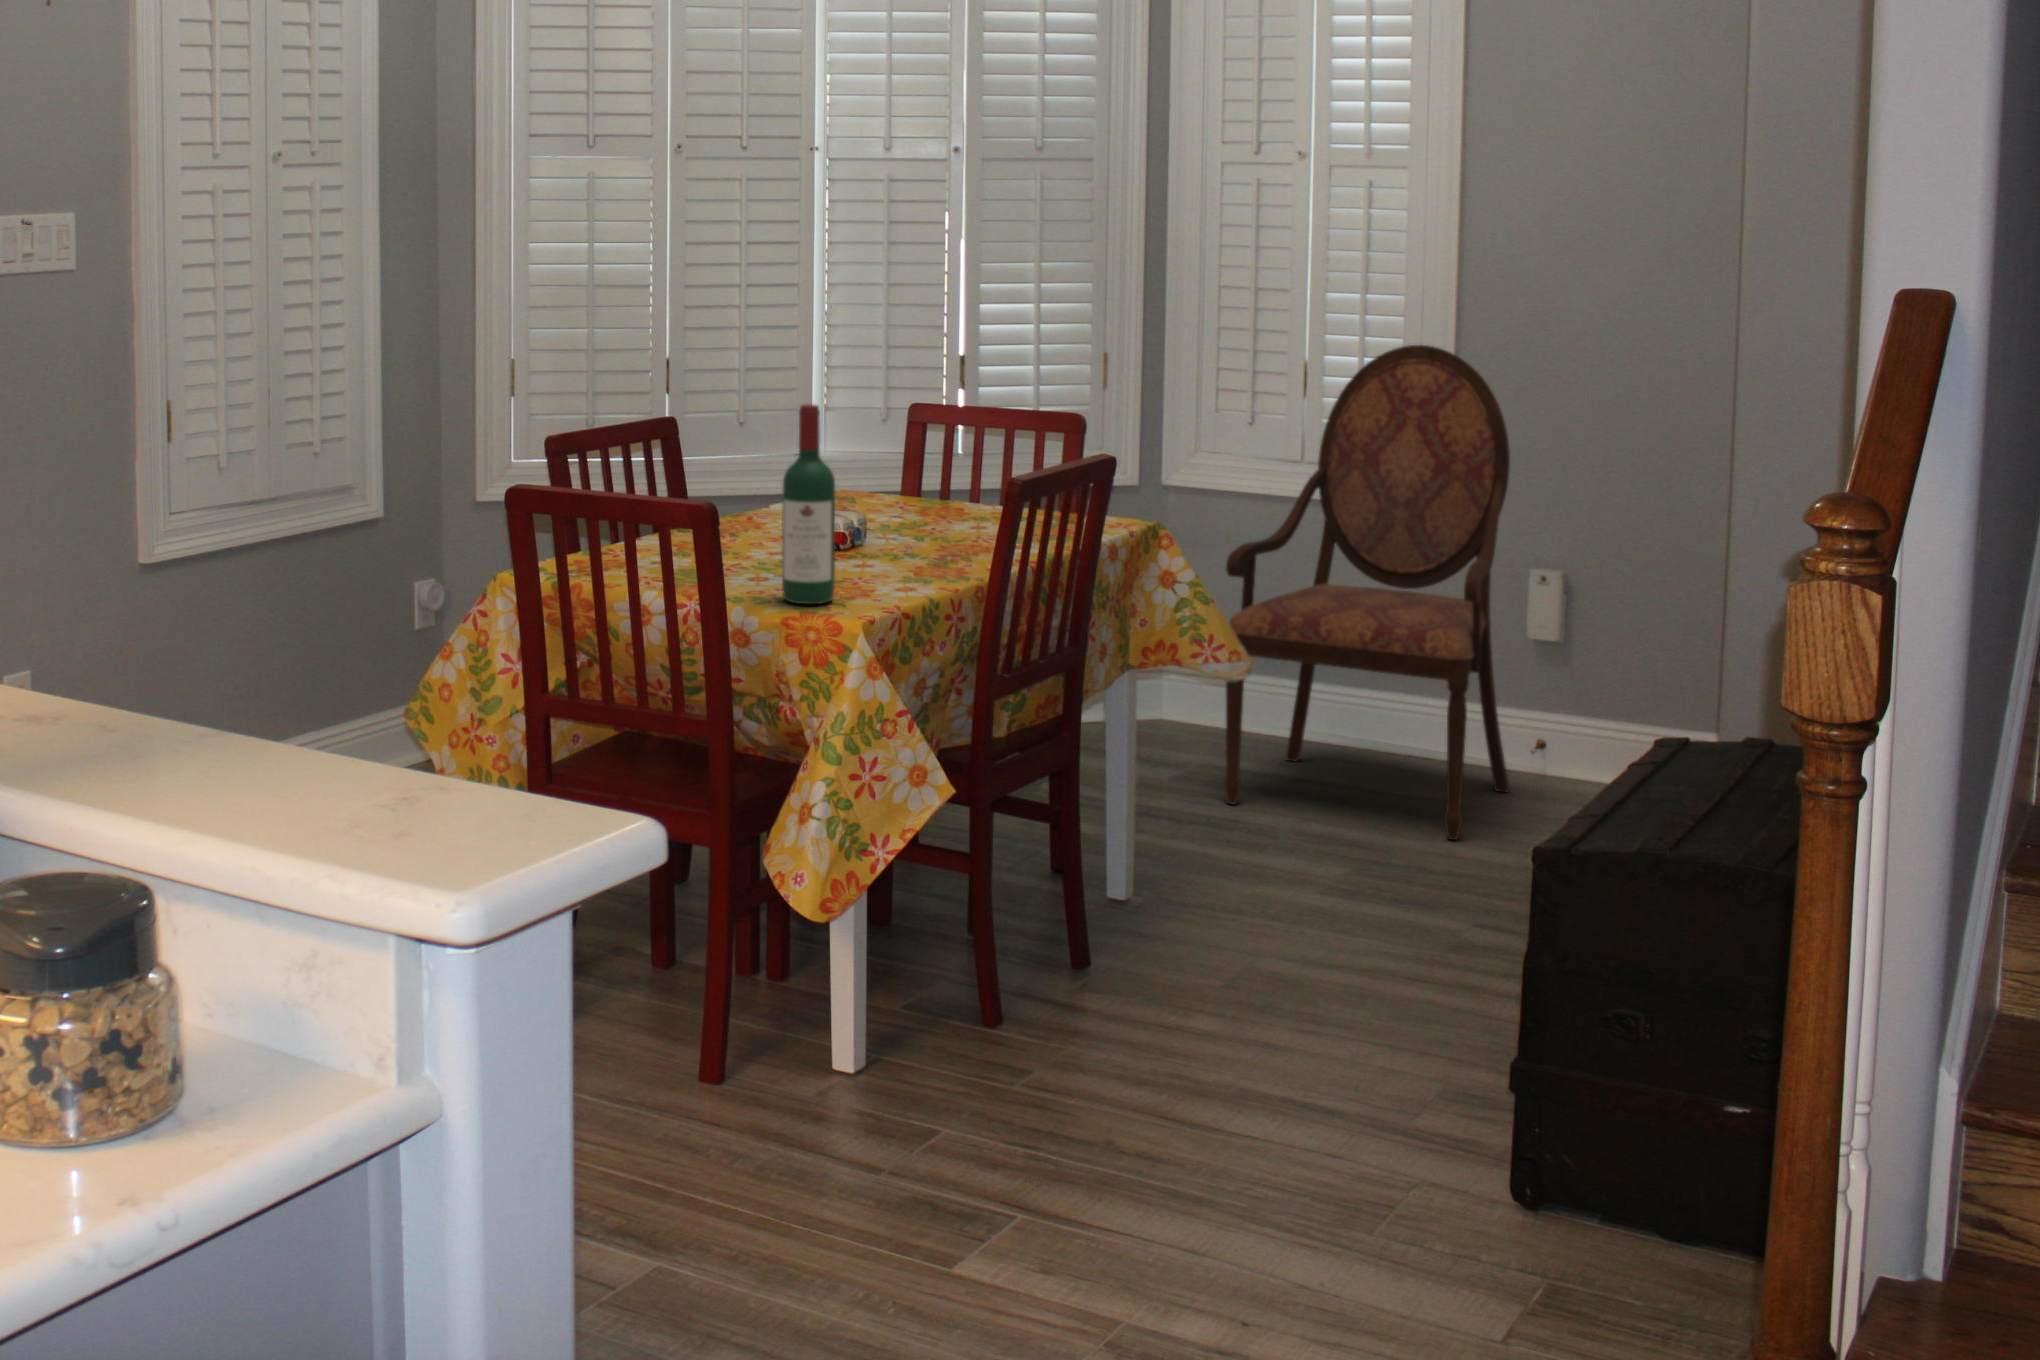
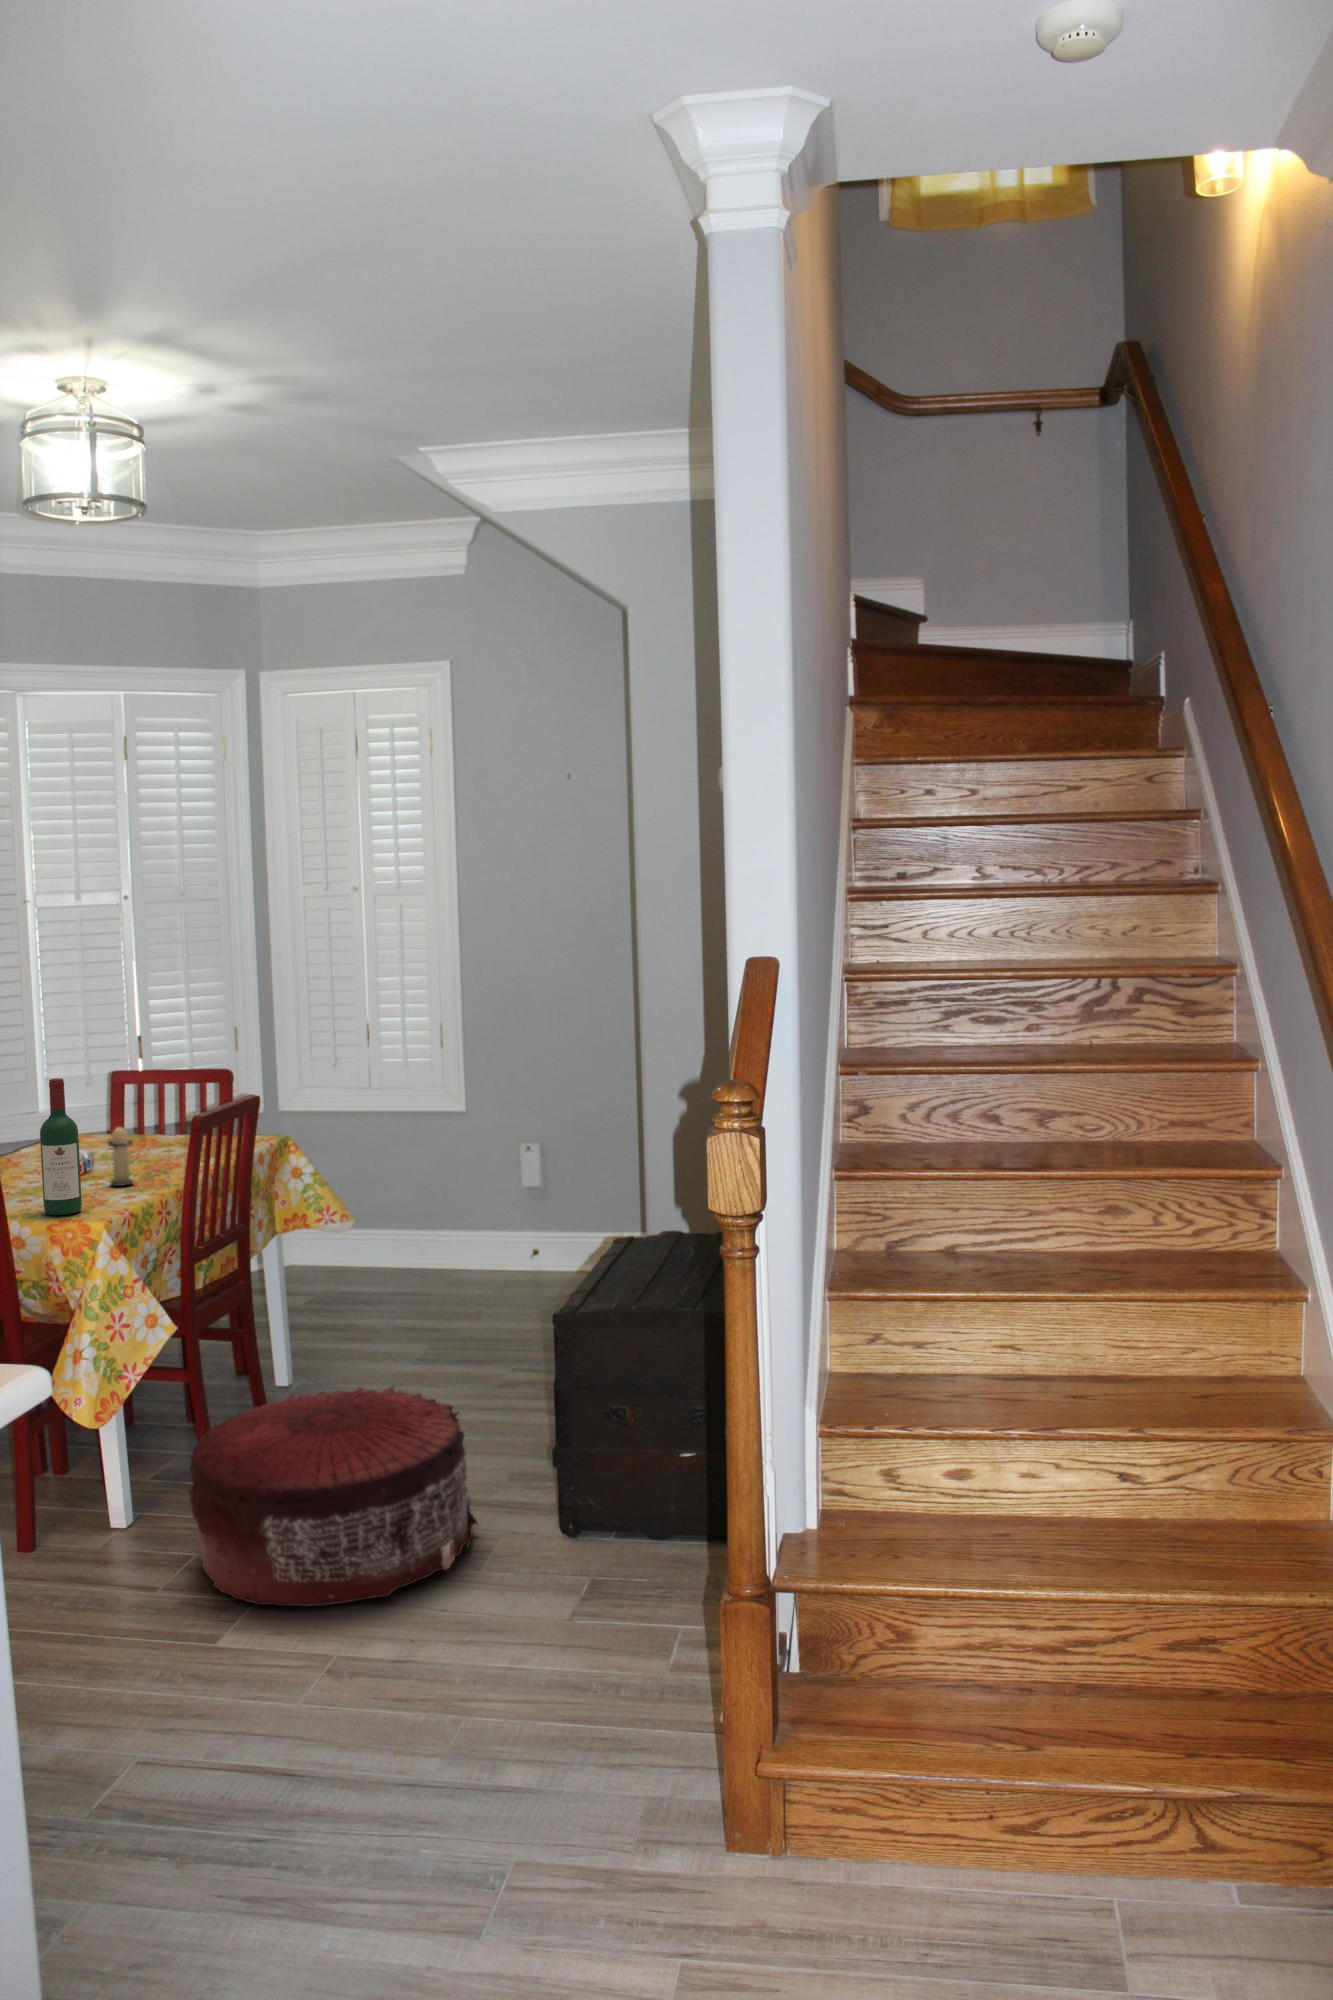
armchair: present [1224,345,1510,840] -> none [331,1007,514,1317]
candle: none [877,478,922,572] -> present [108,1127,133,1186]
pouf: none [946,918,1406,1281] -> present [188,1386,478,1607]

